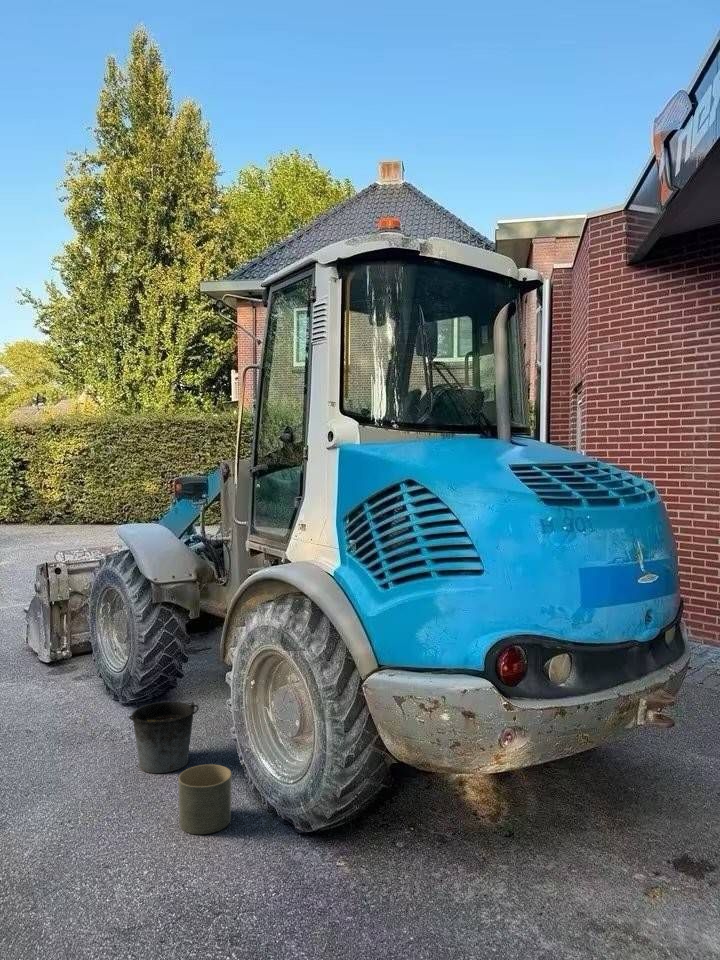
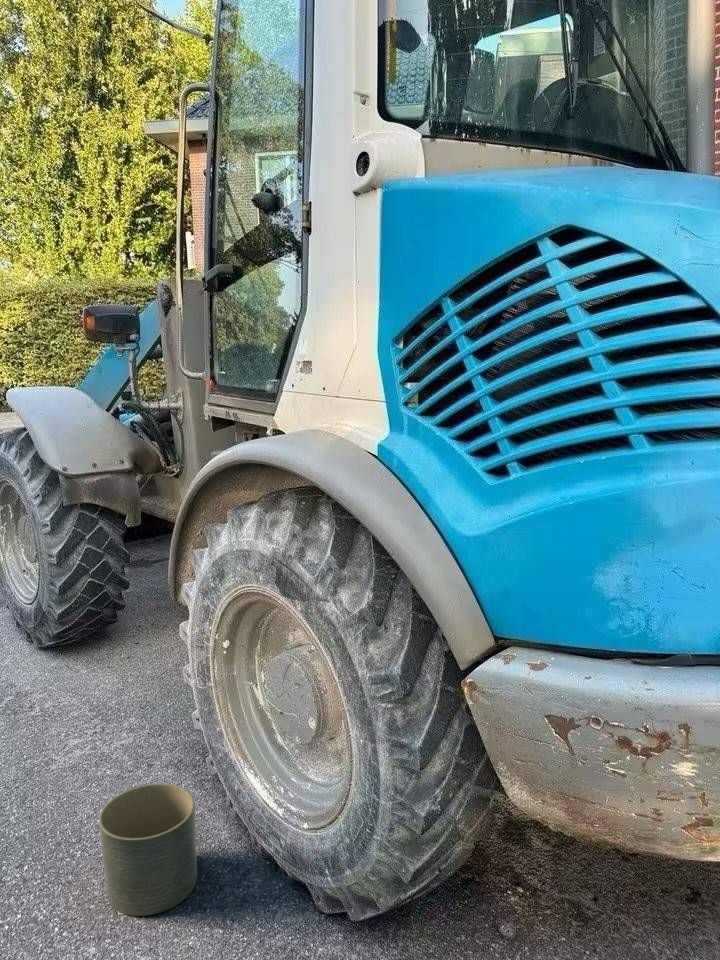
bucket: present [129,702,199,773] -> none [24,661,141,779]

